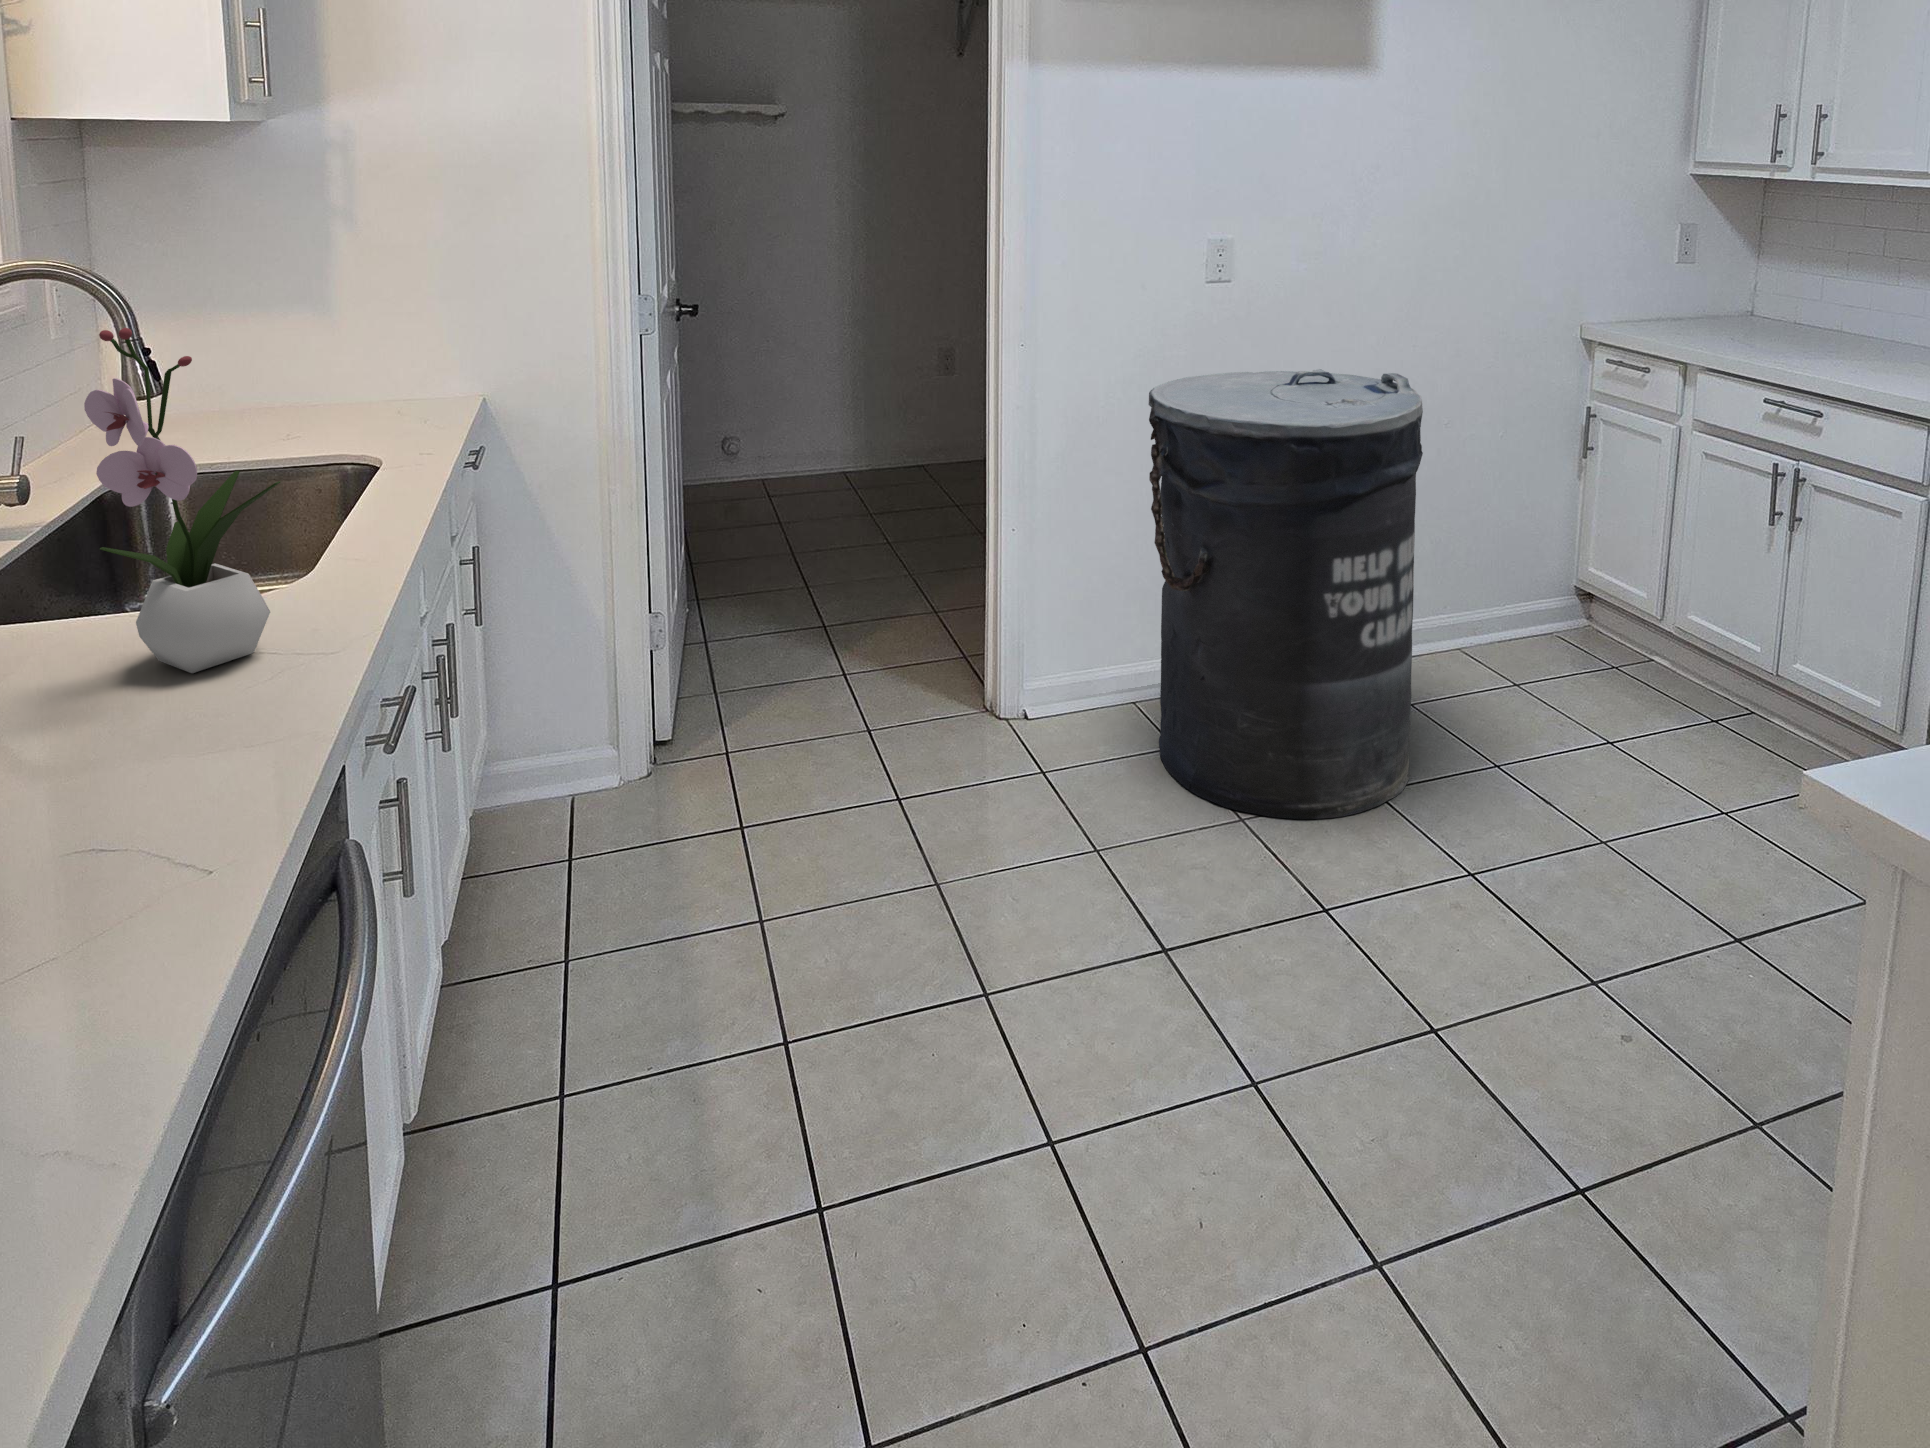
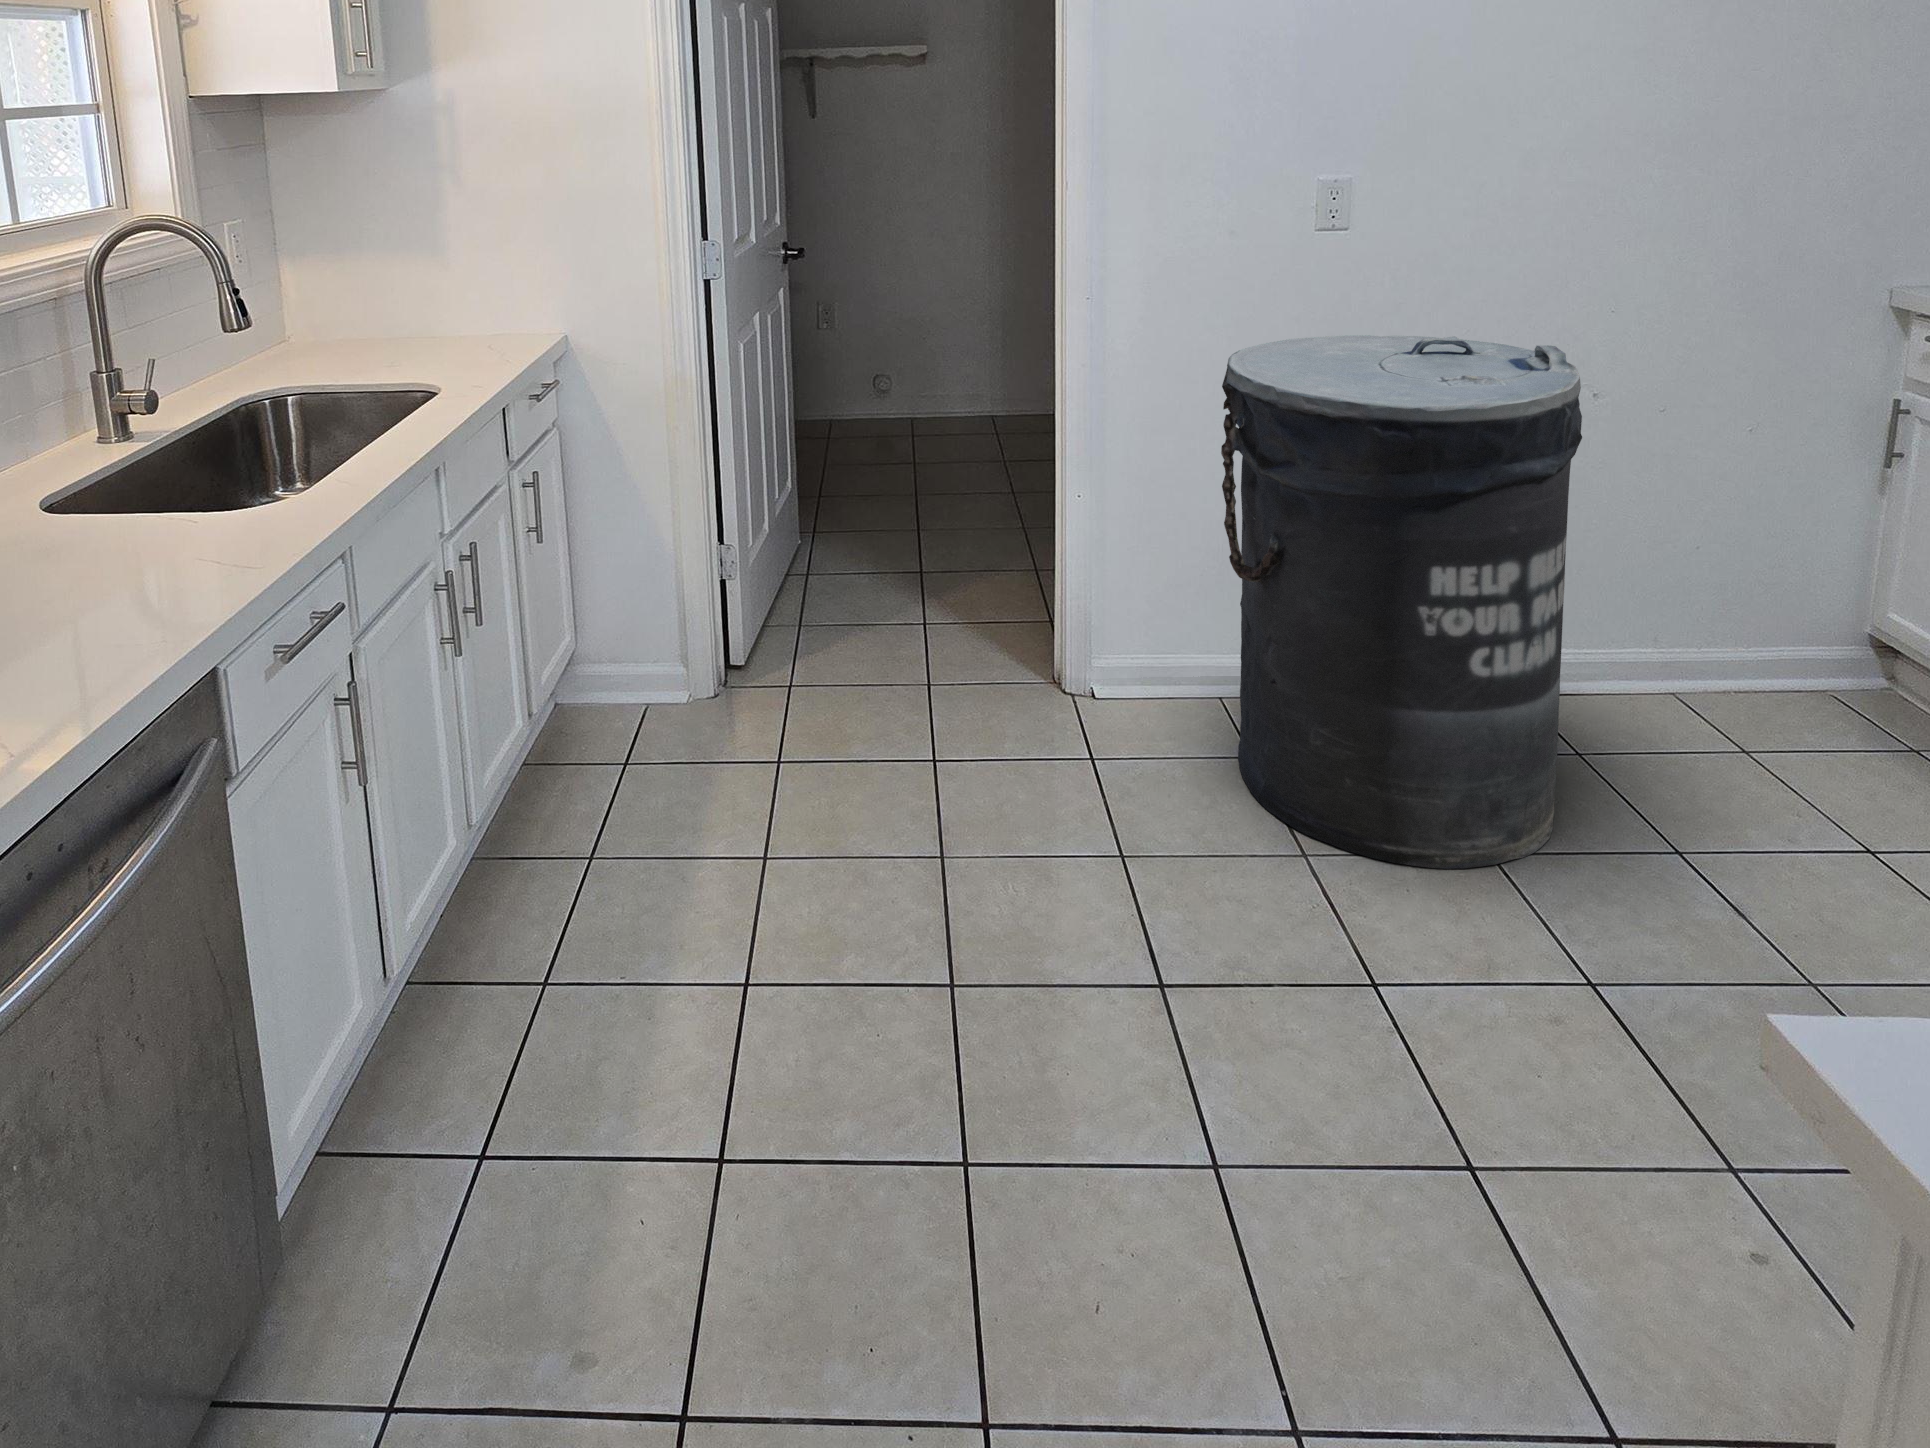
flower arrangement: present [84,328,280,673] -> none [58,281,212,574]

